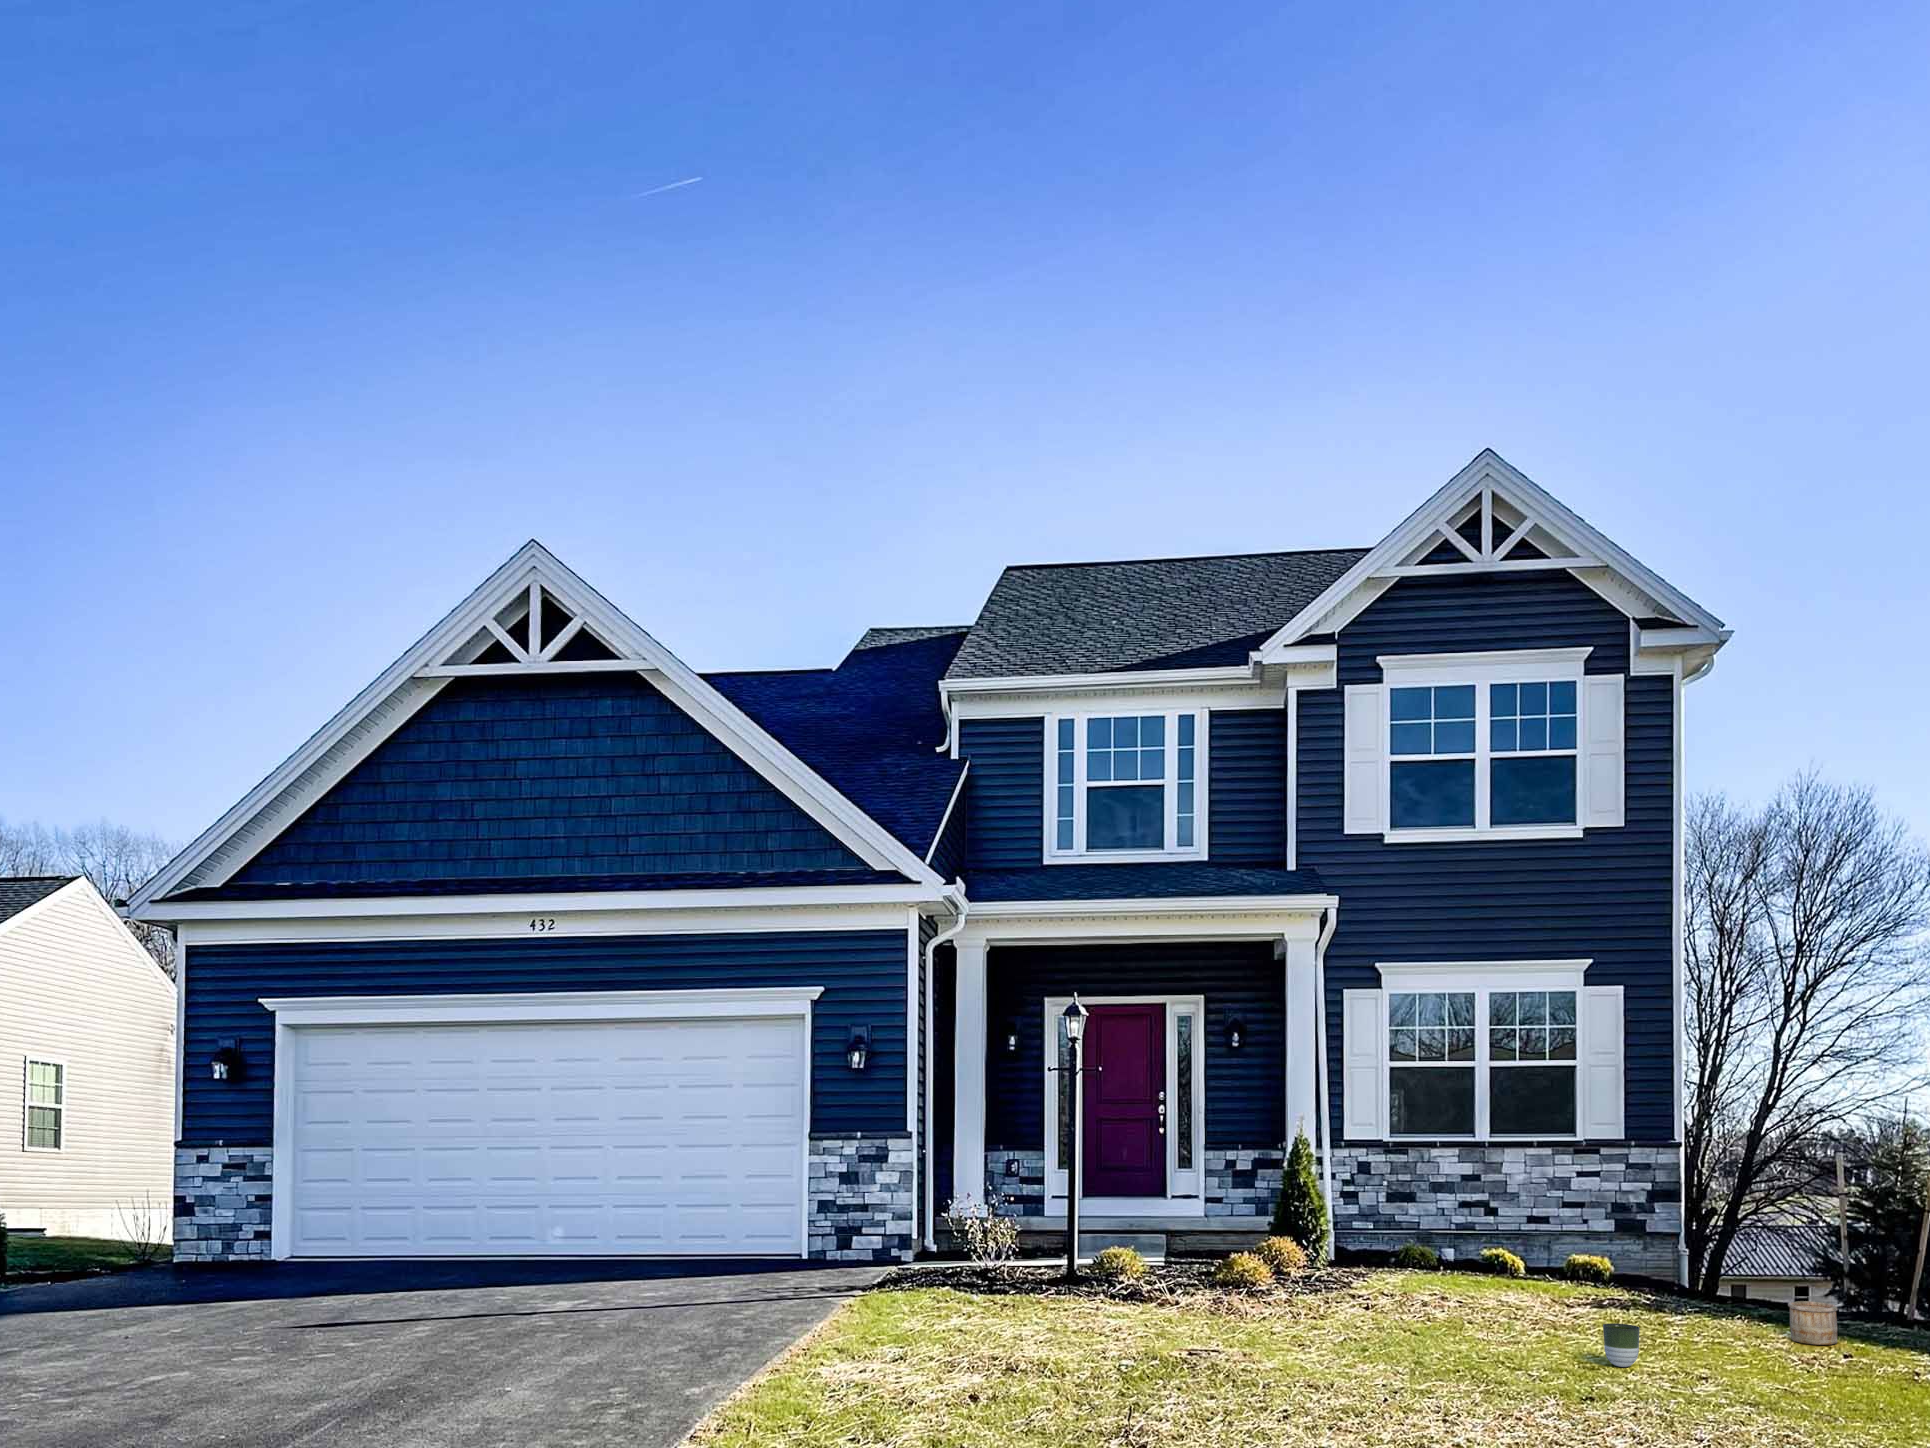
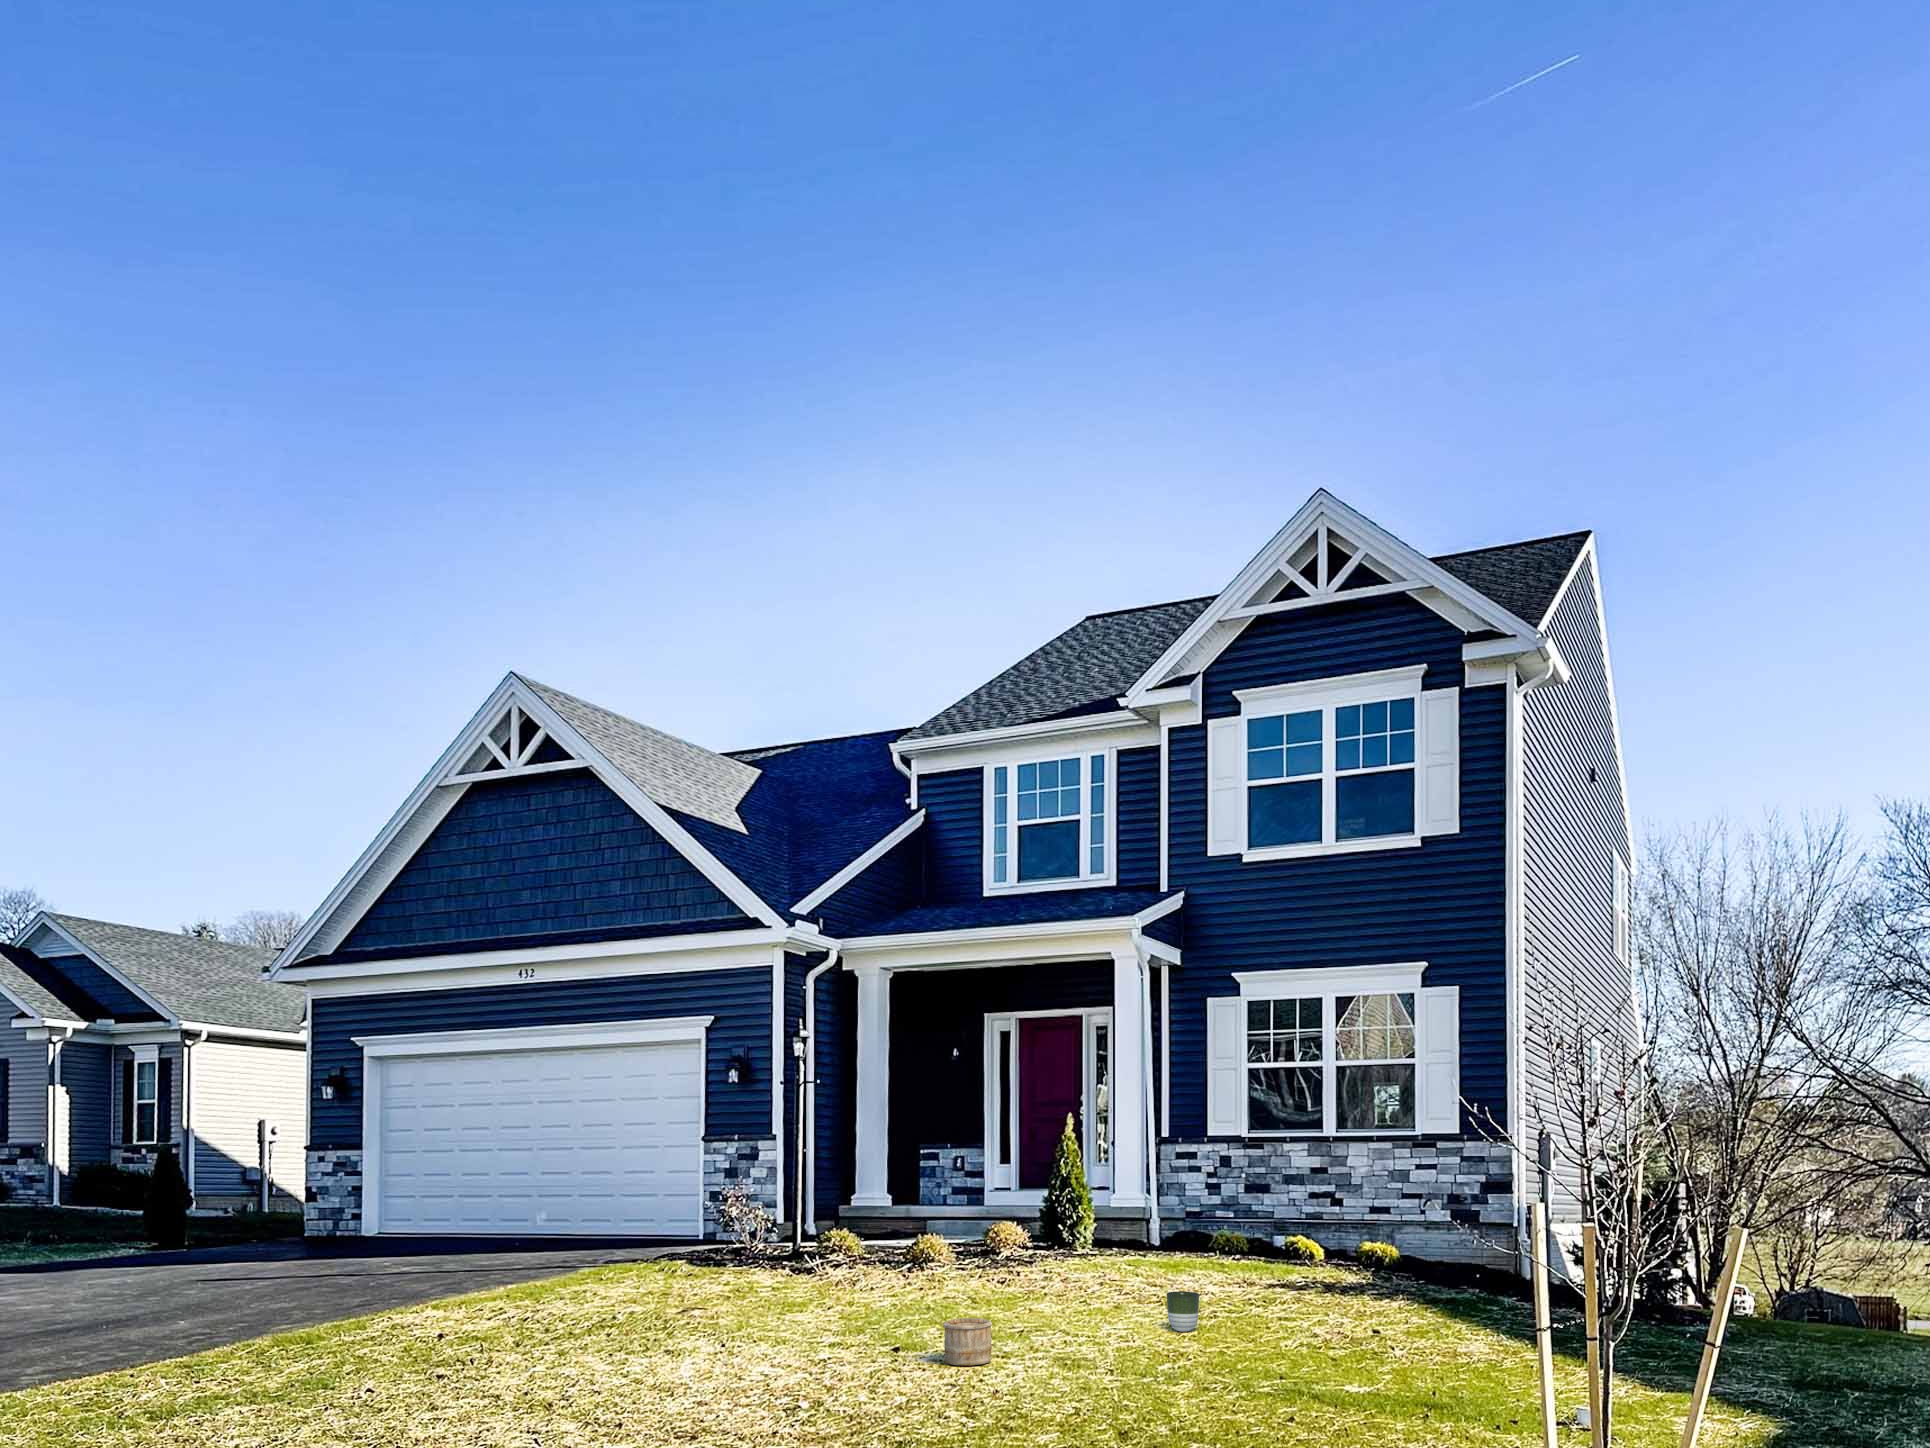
wooden bucket: present [1788,1301,1838,1345] -> present [943,1318,992,1366]

